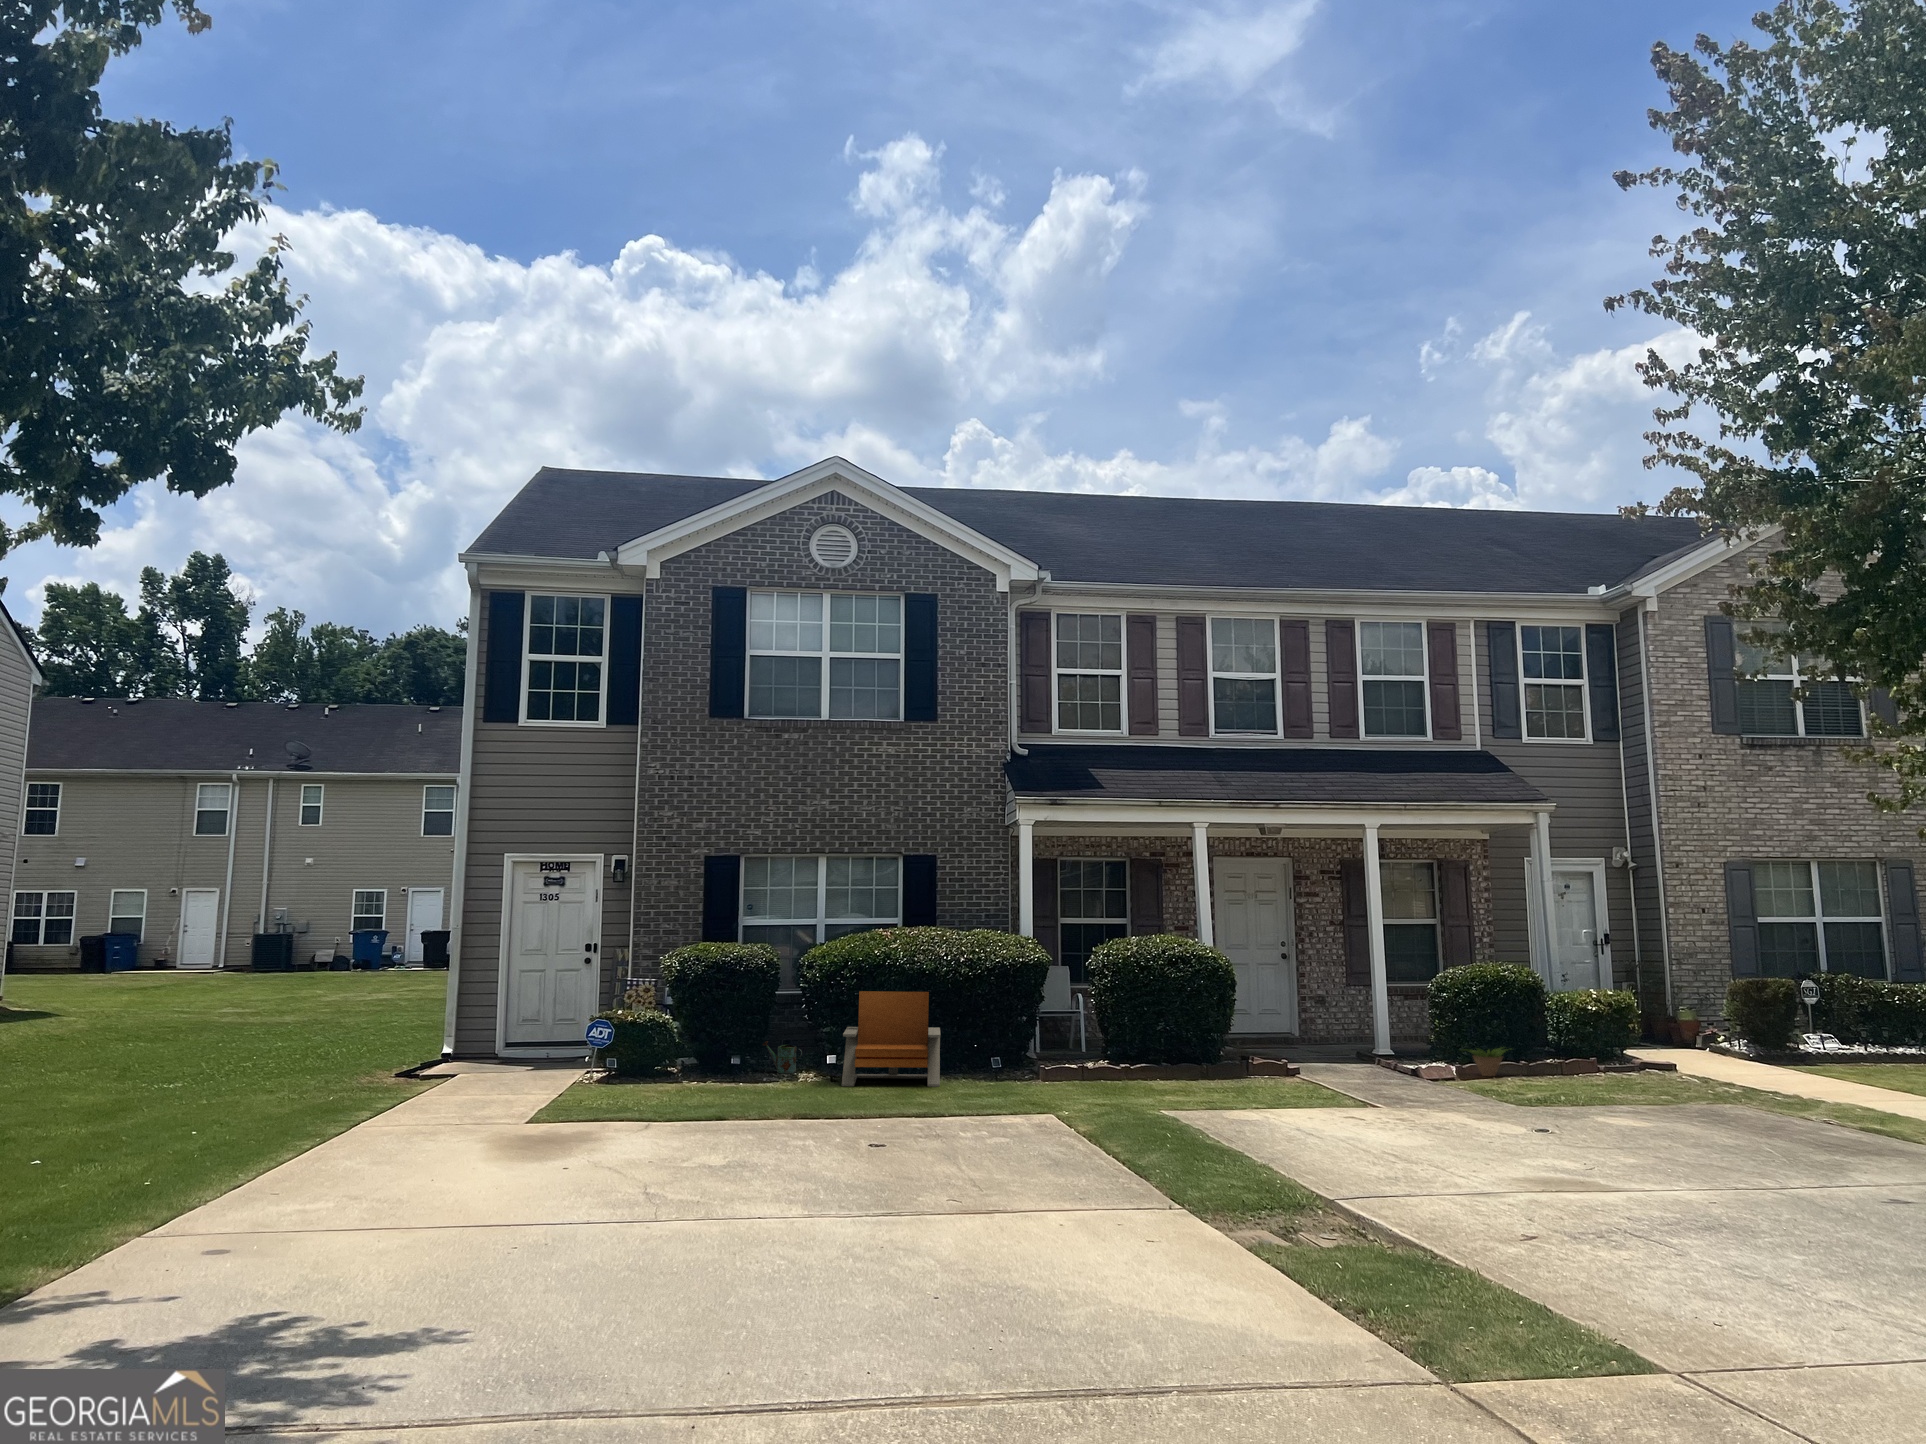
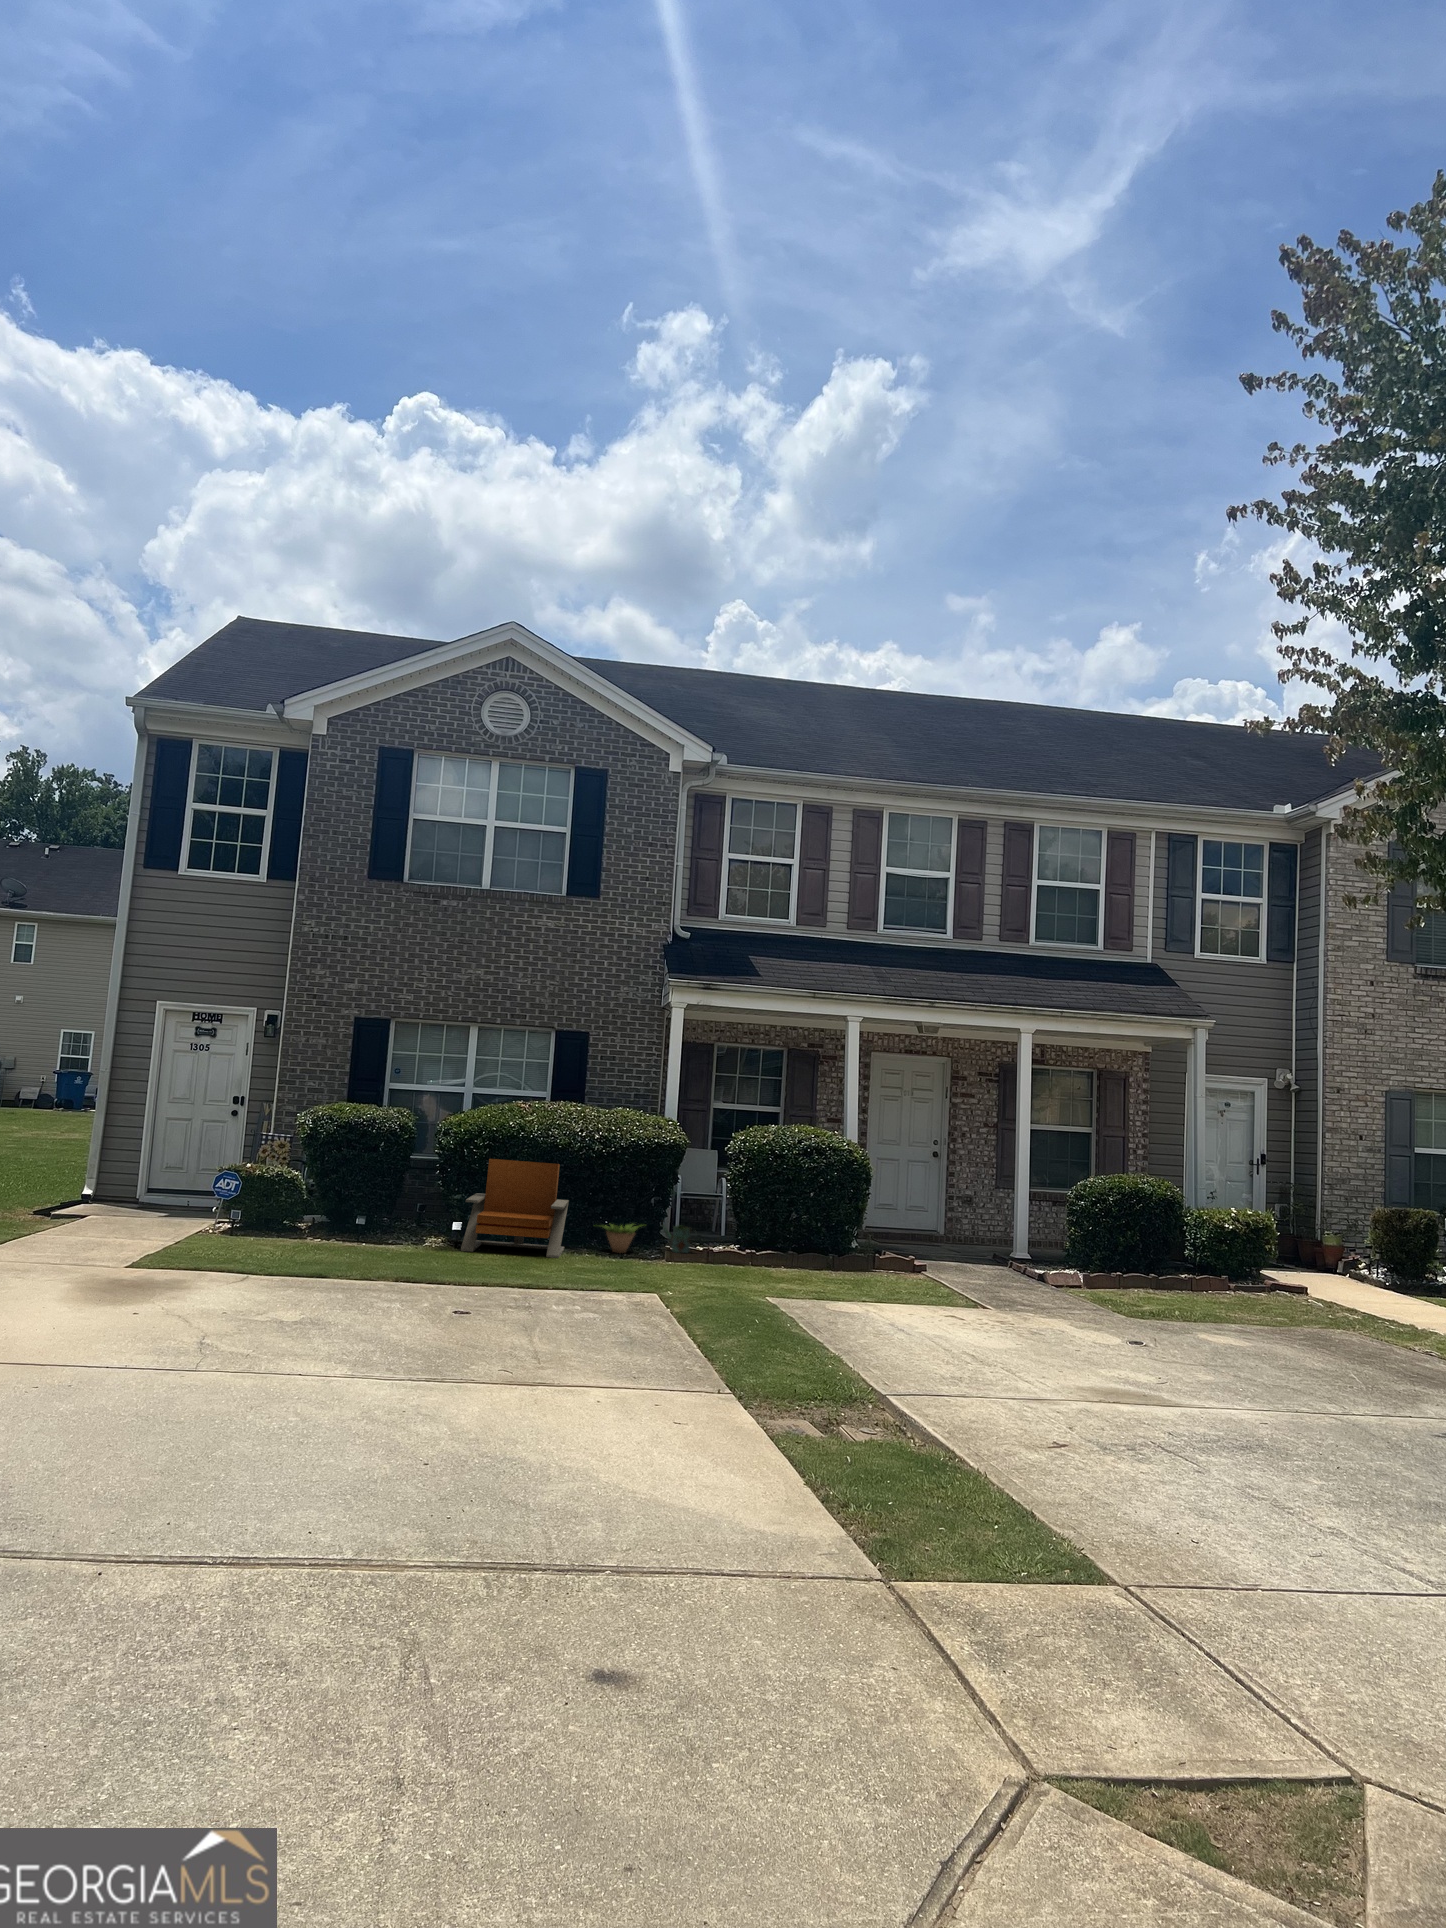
watering can: present [762,1041,802,1073] -> present [663,1225,691,1253]
decorative plant: present [1469,1048,1505,1076] -> present [600,1224,639,1253]

